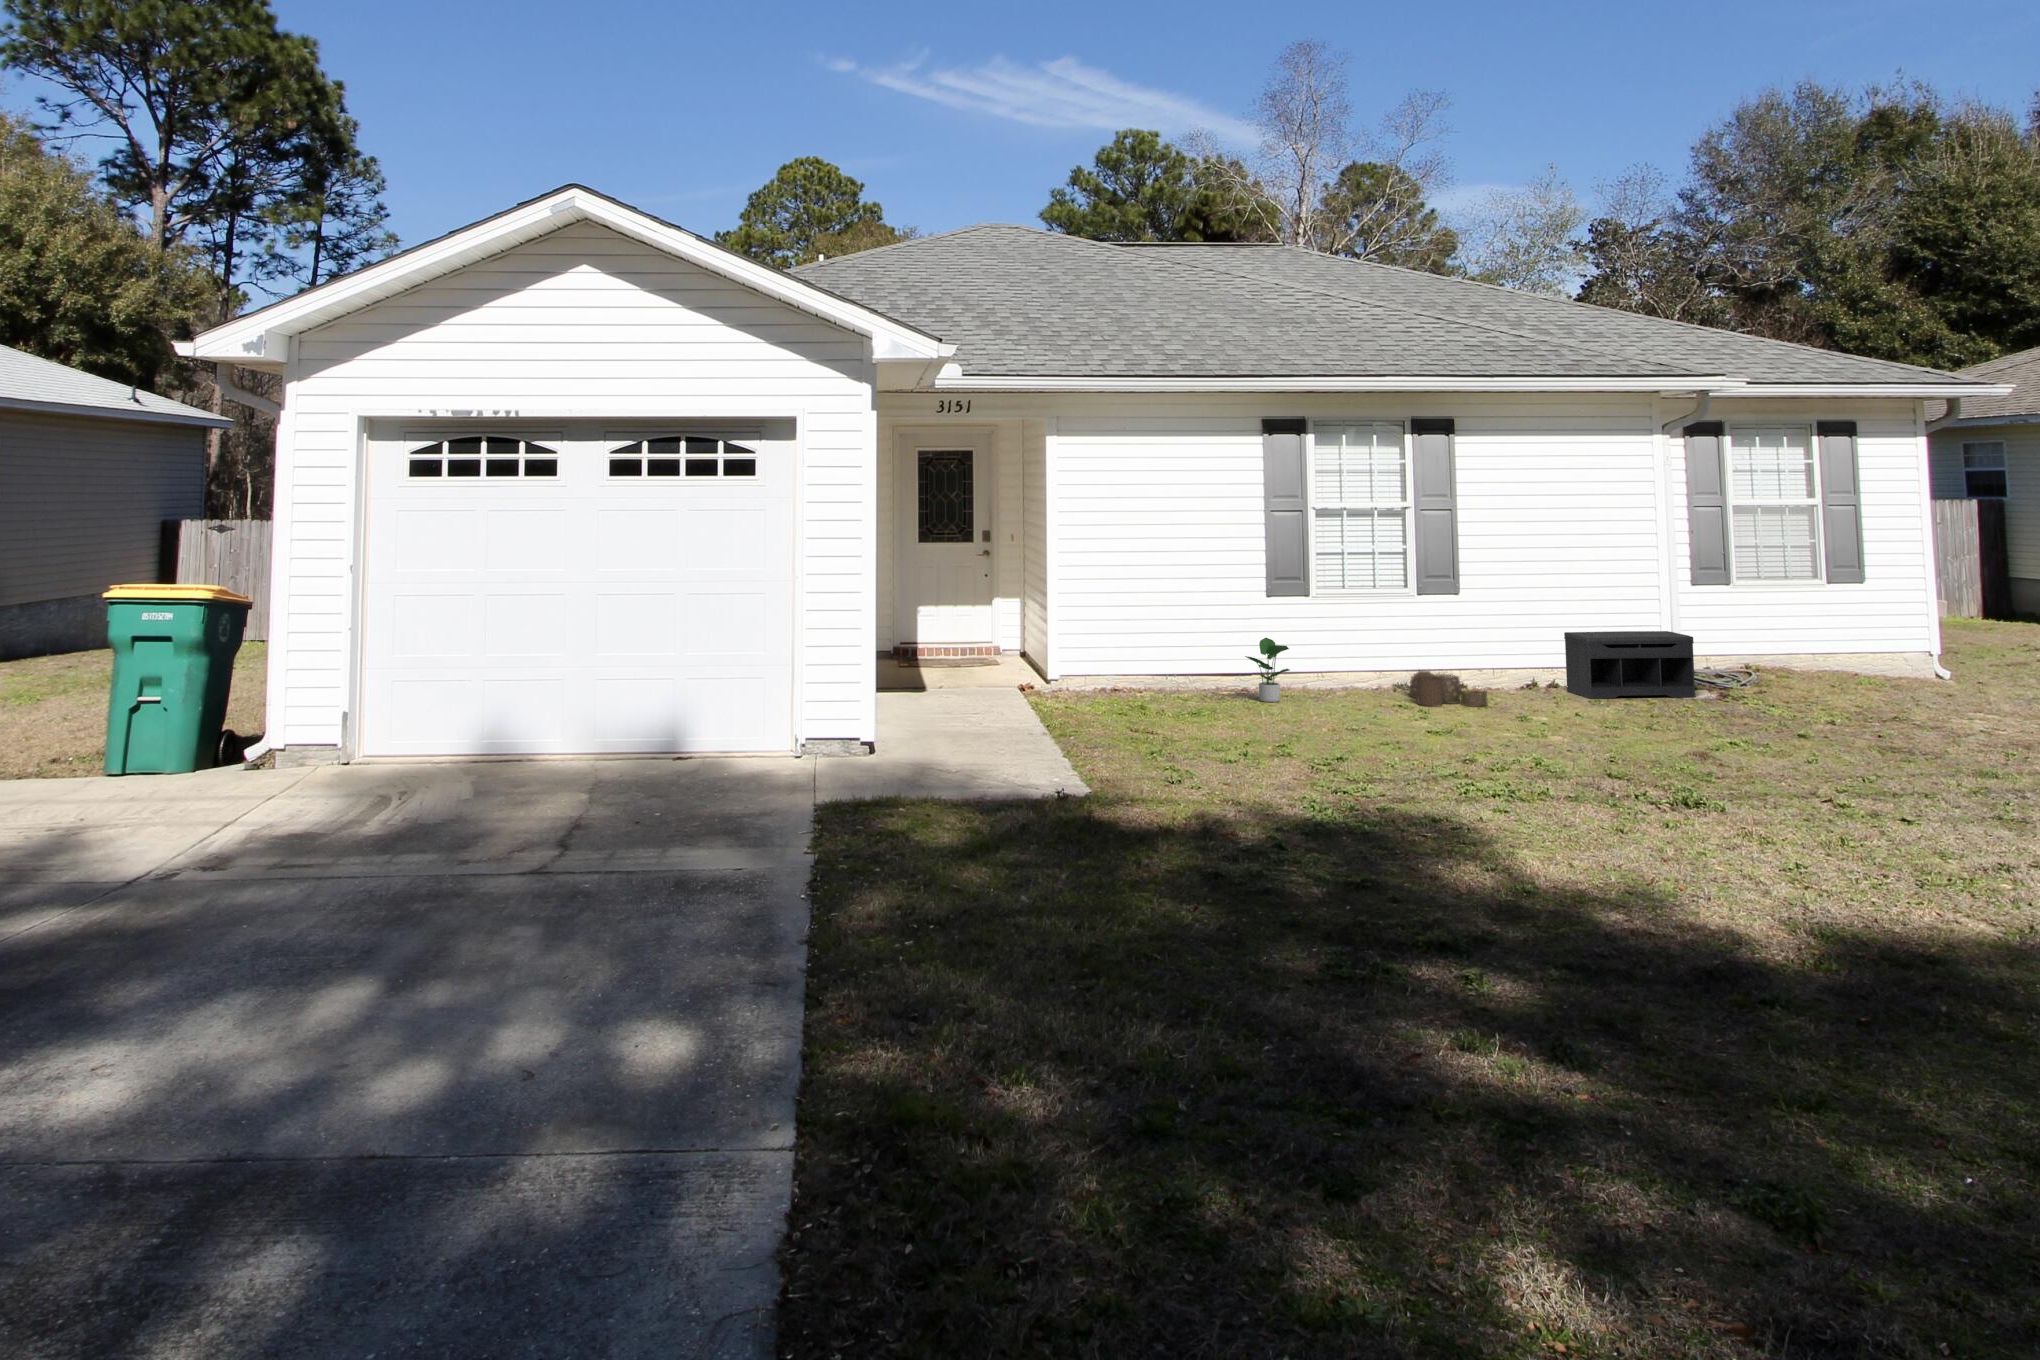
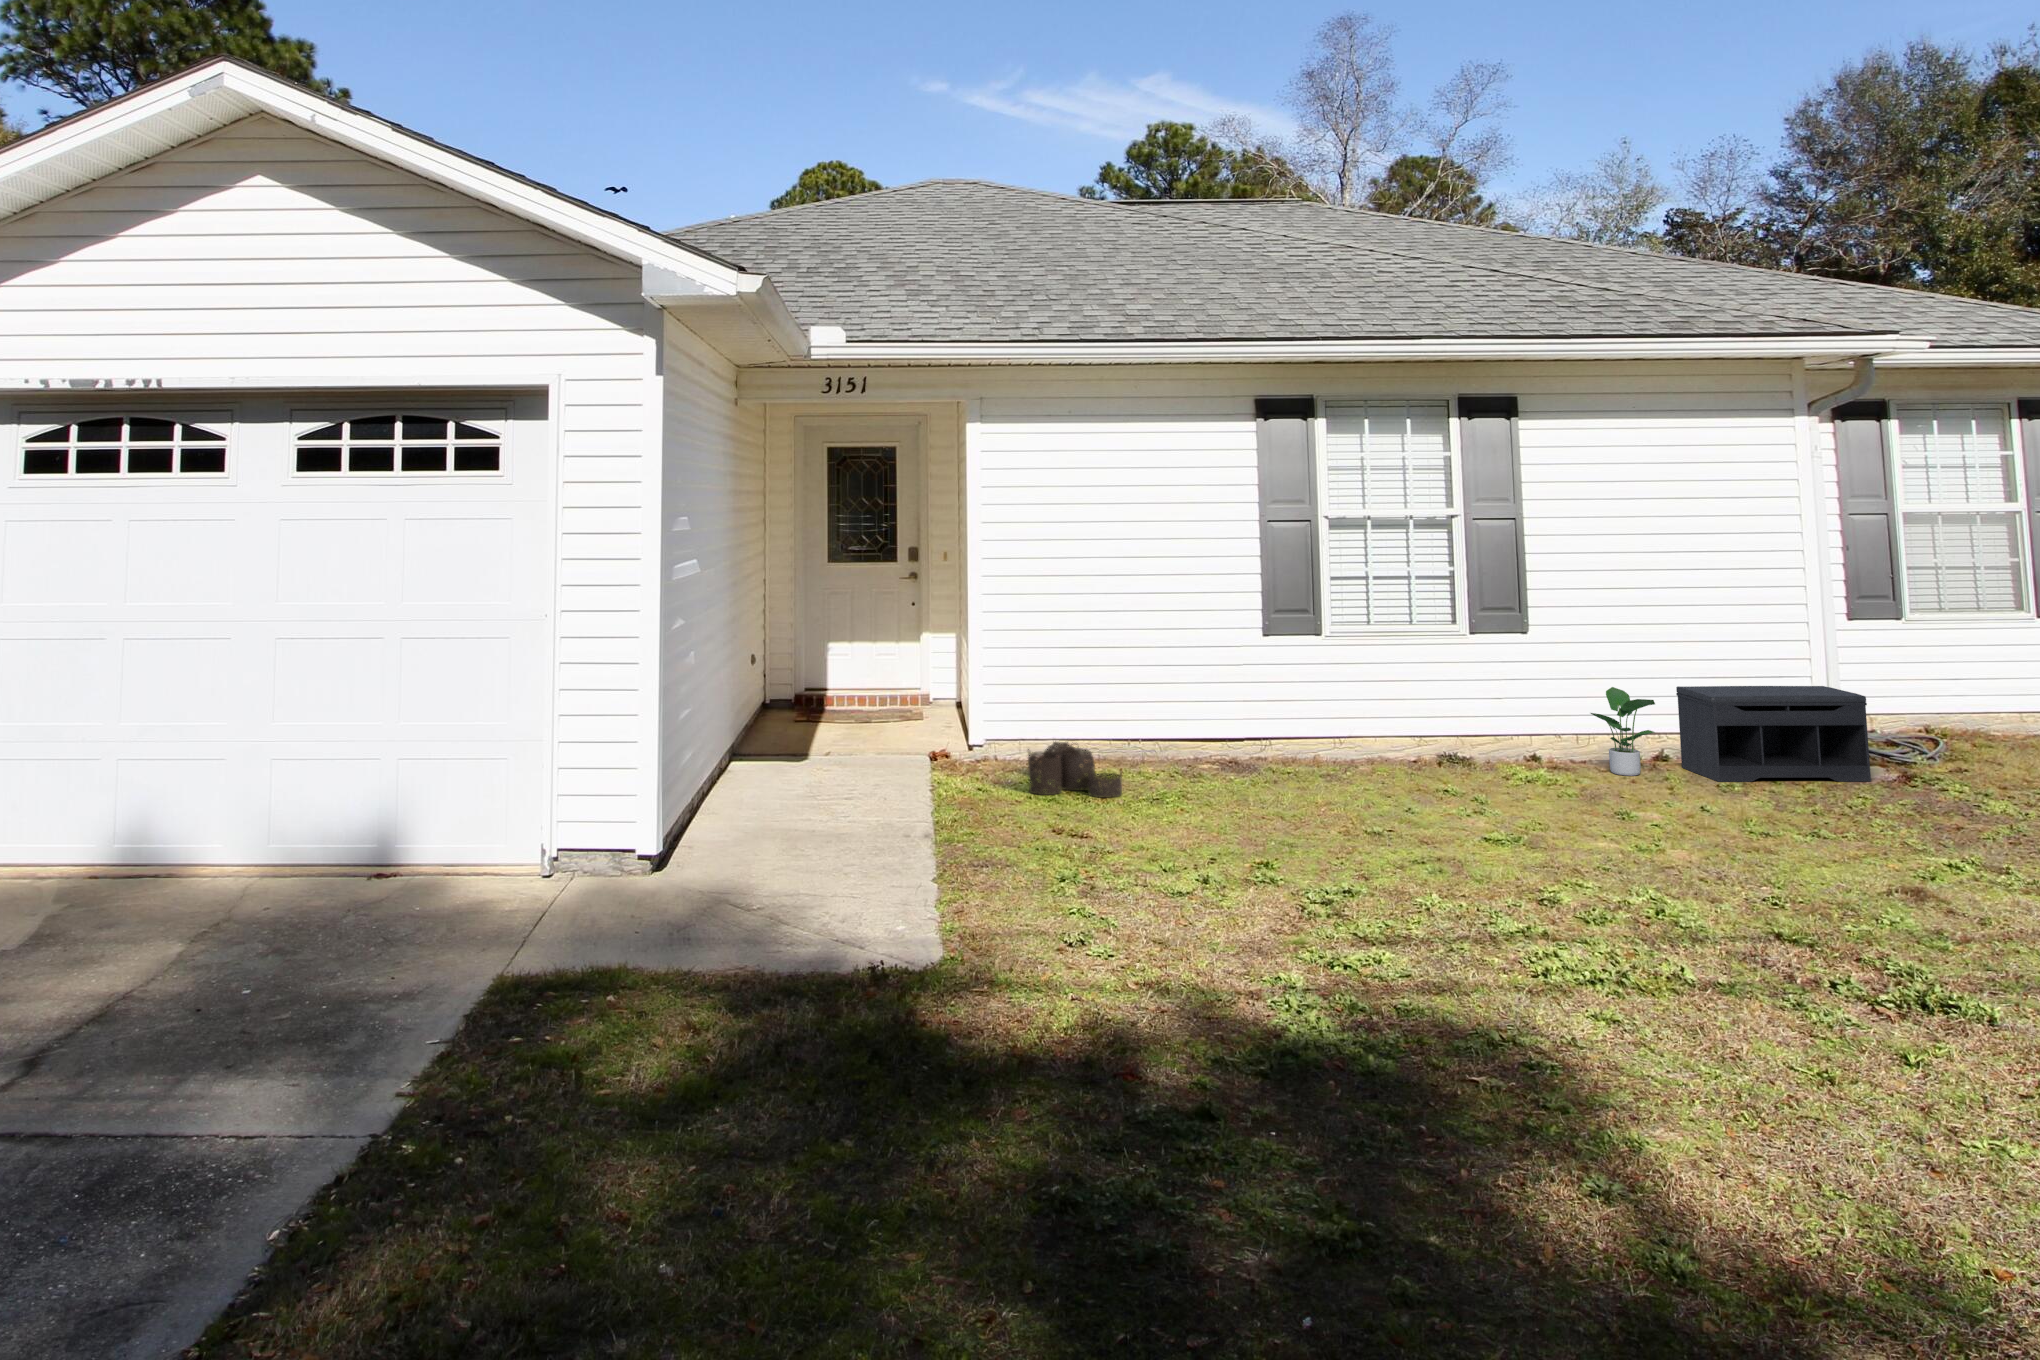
potted plant: present [1245,638,1289,702] -> present [1591,687,1655,776]
woven basket: present [1410,670,1488,707] -> present [1028,742,1122,797]

